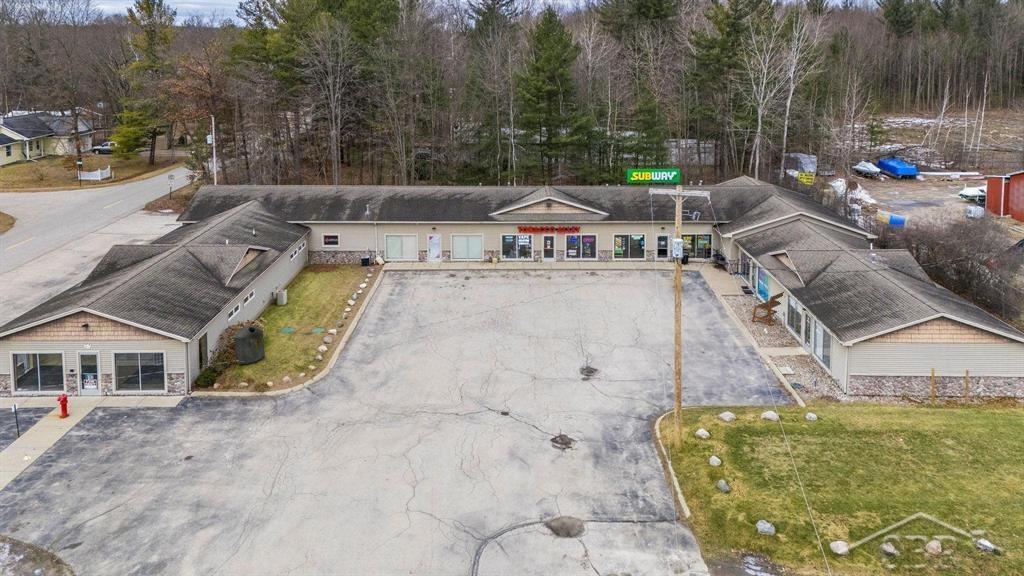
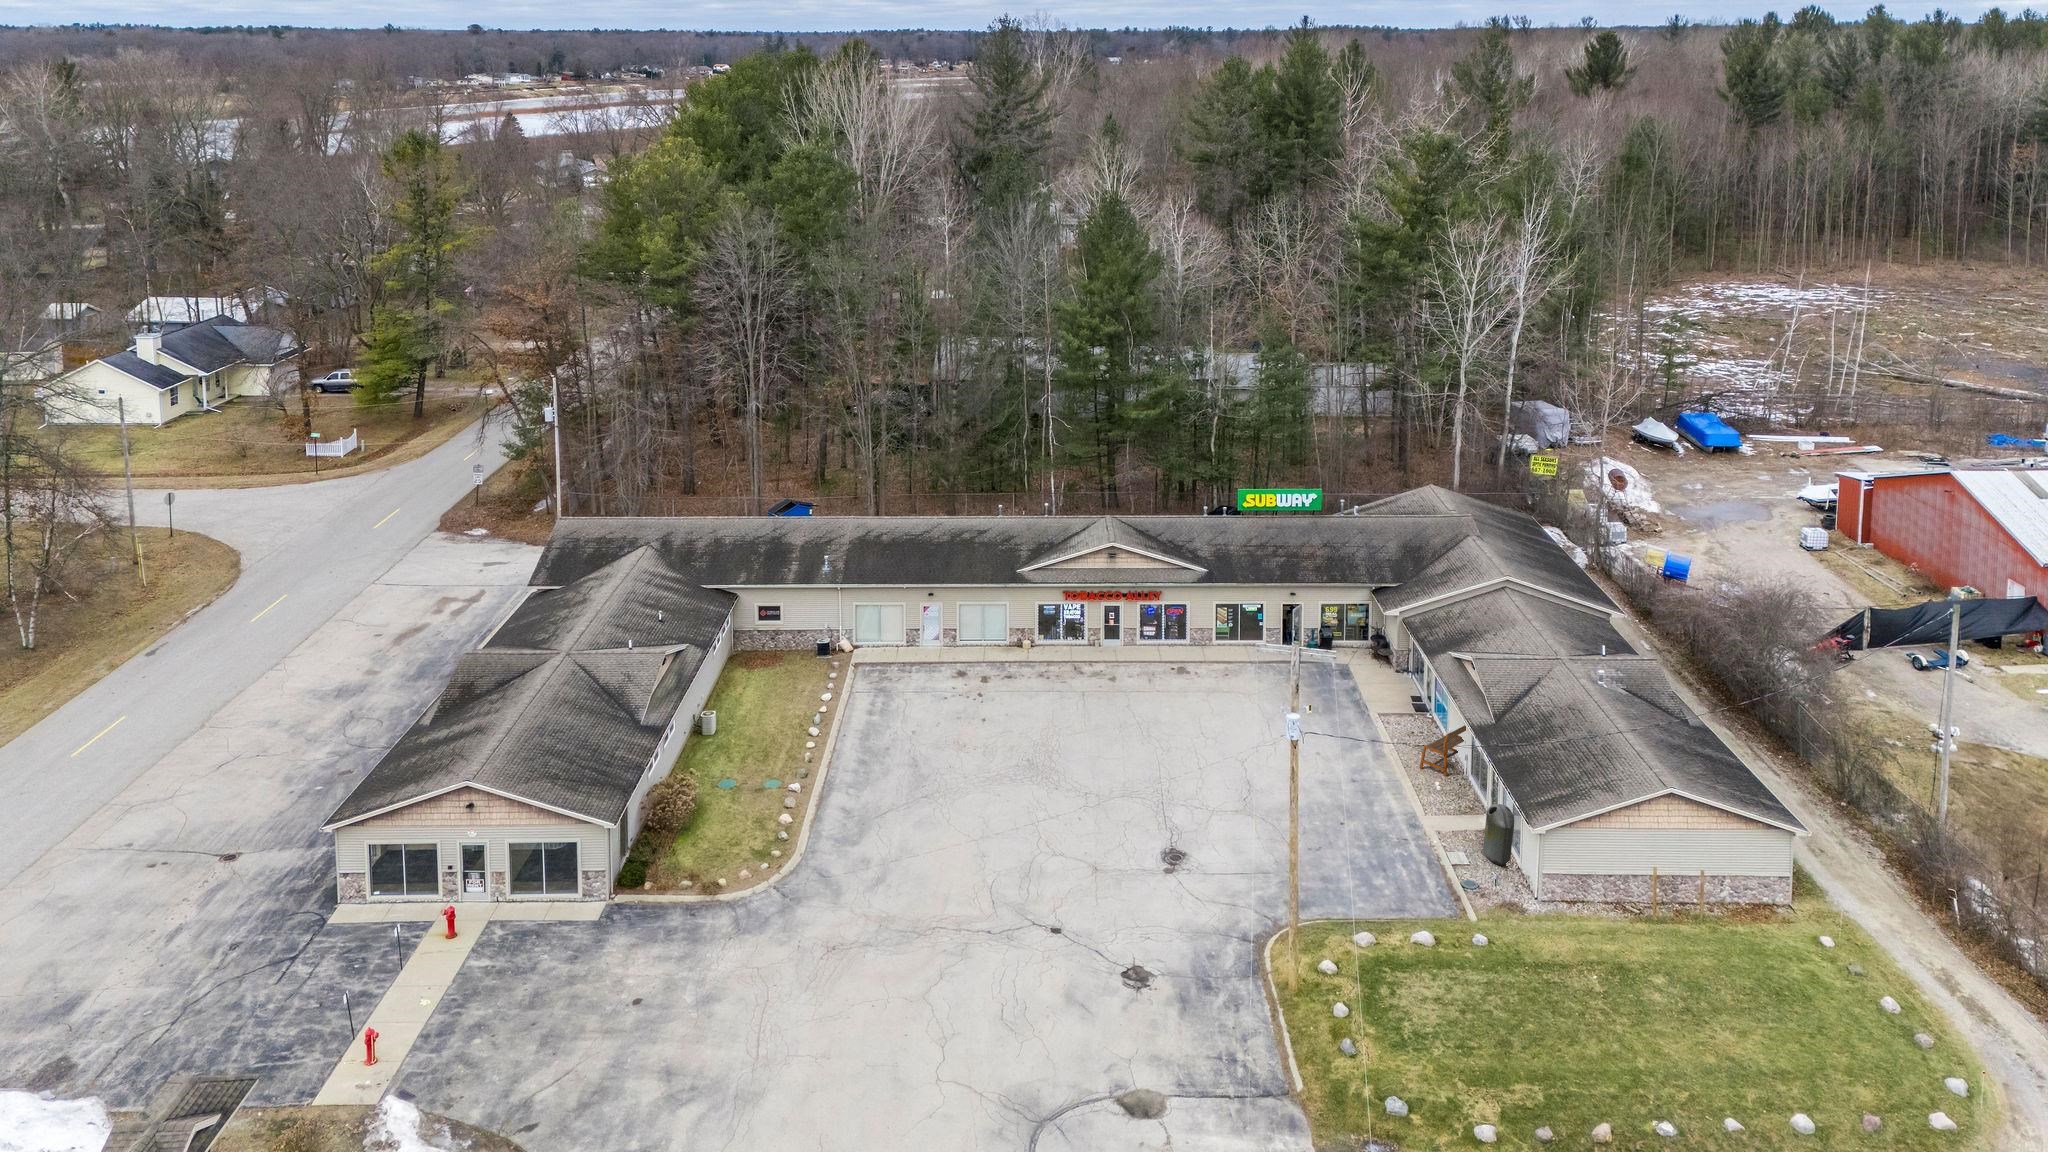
trash can: present [235,325,265,365] -> present [1483,804,1514,866]

